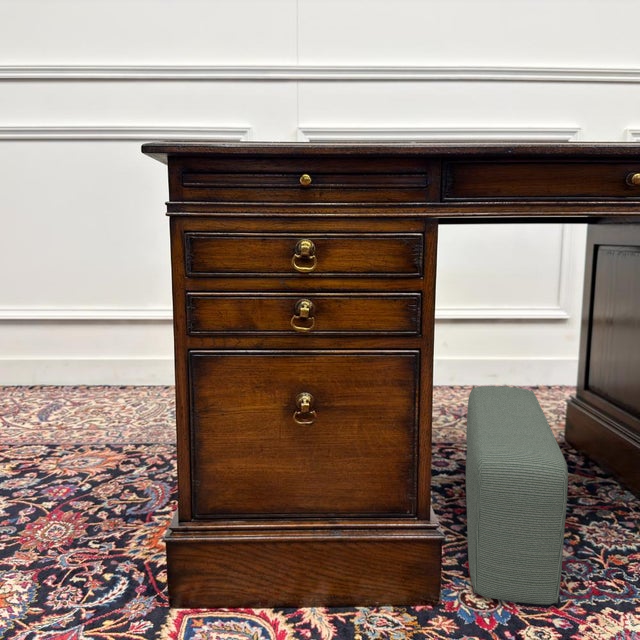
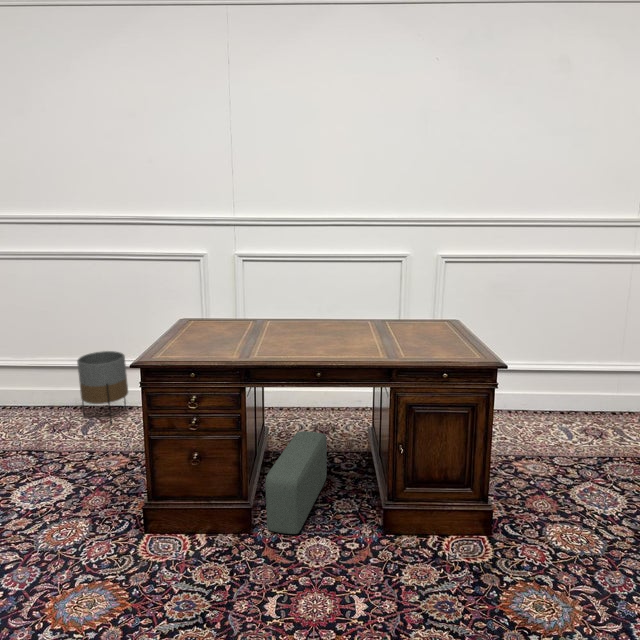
planter: none [35,290,120,407] -> present [77,351,128,423]

